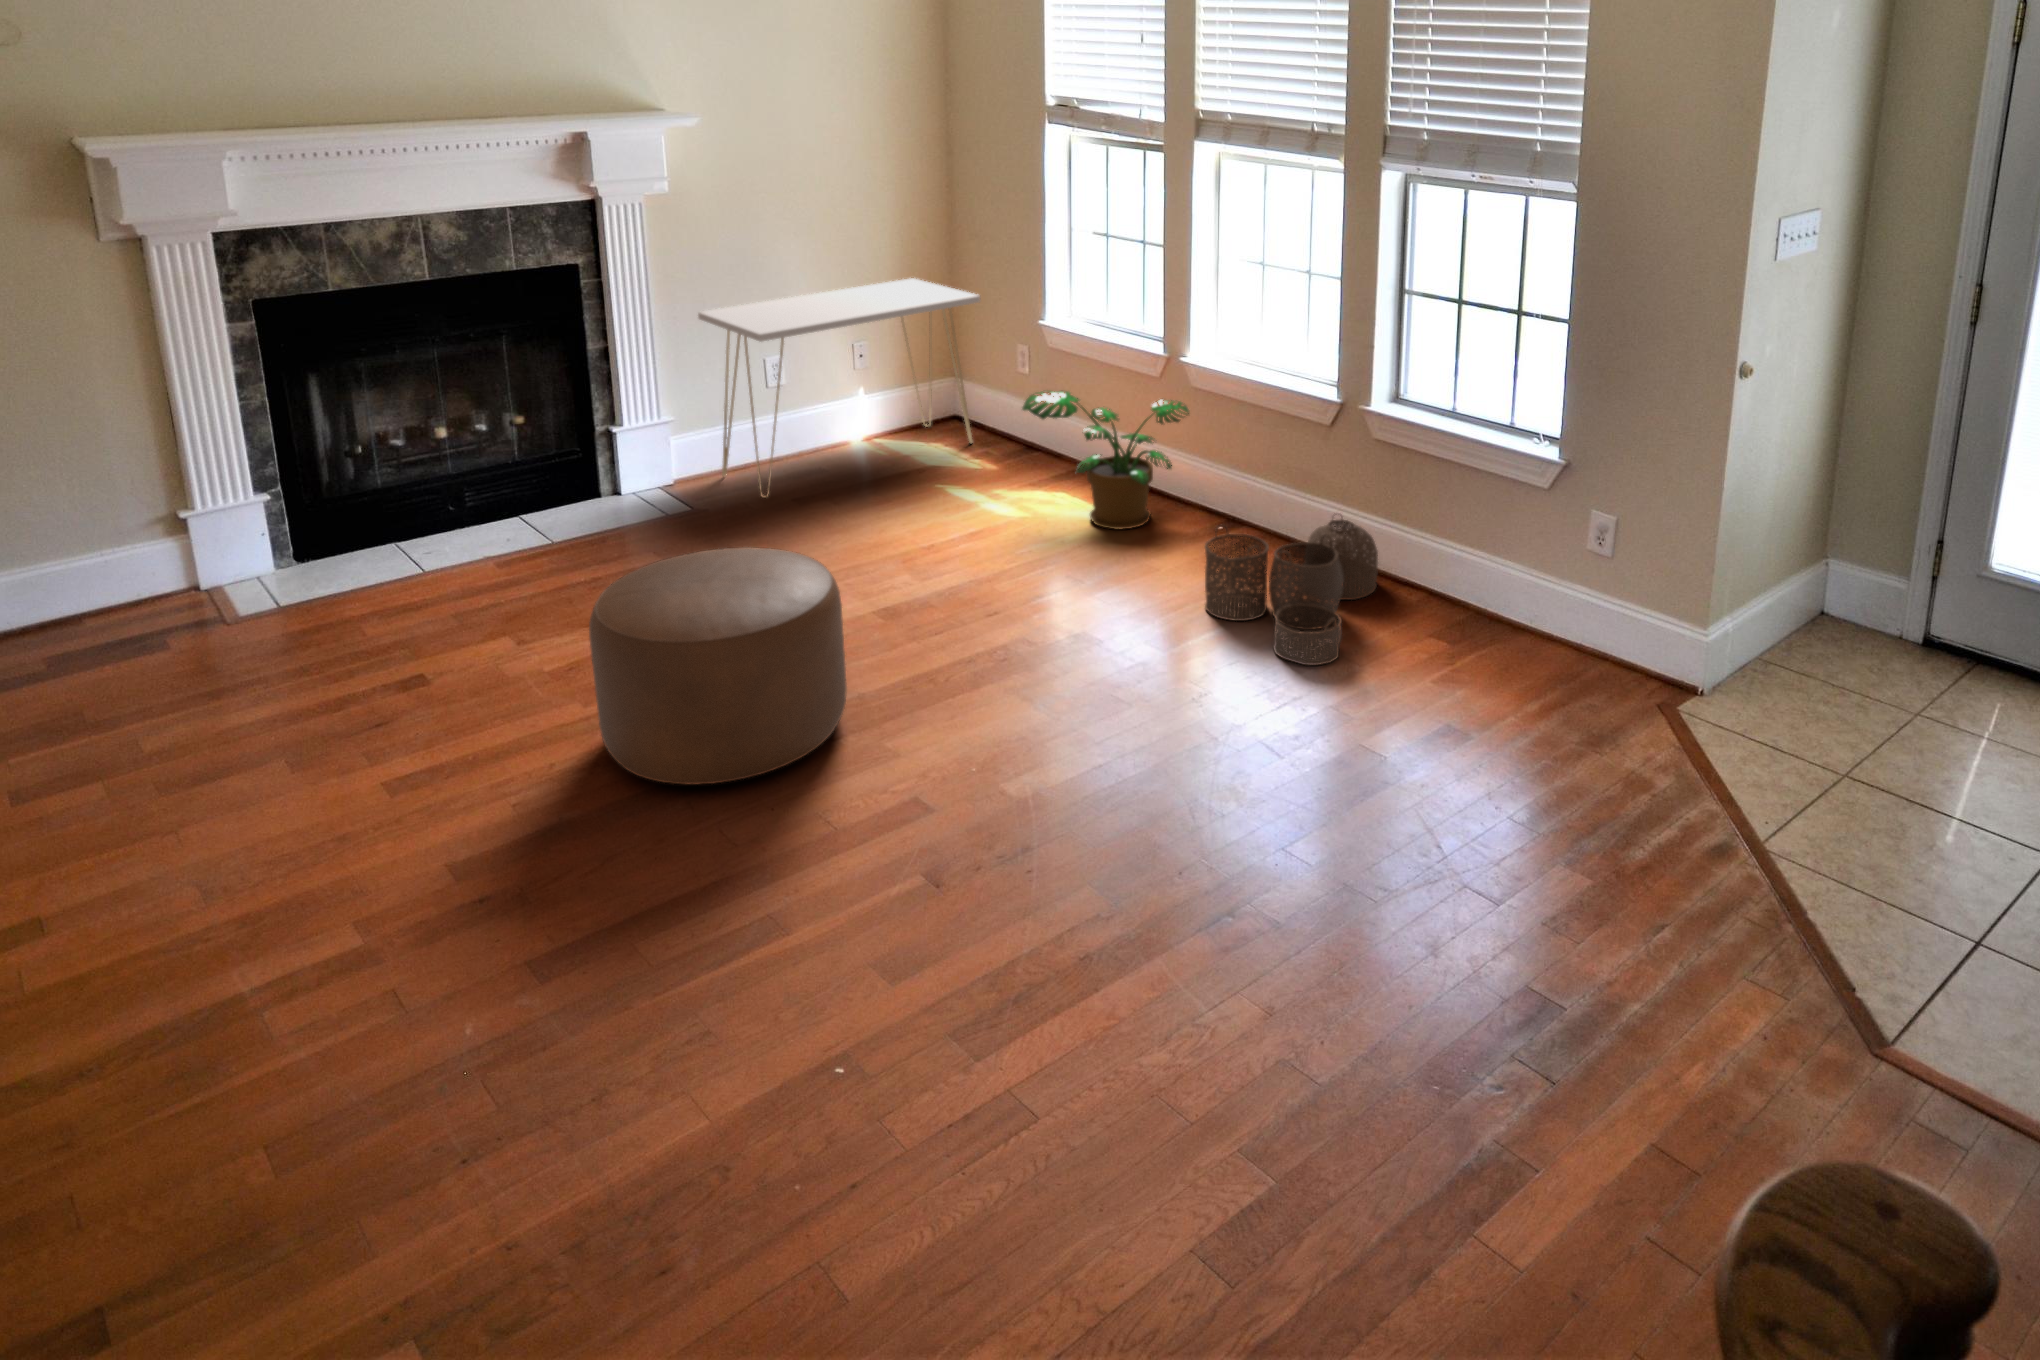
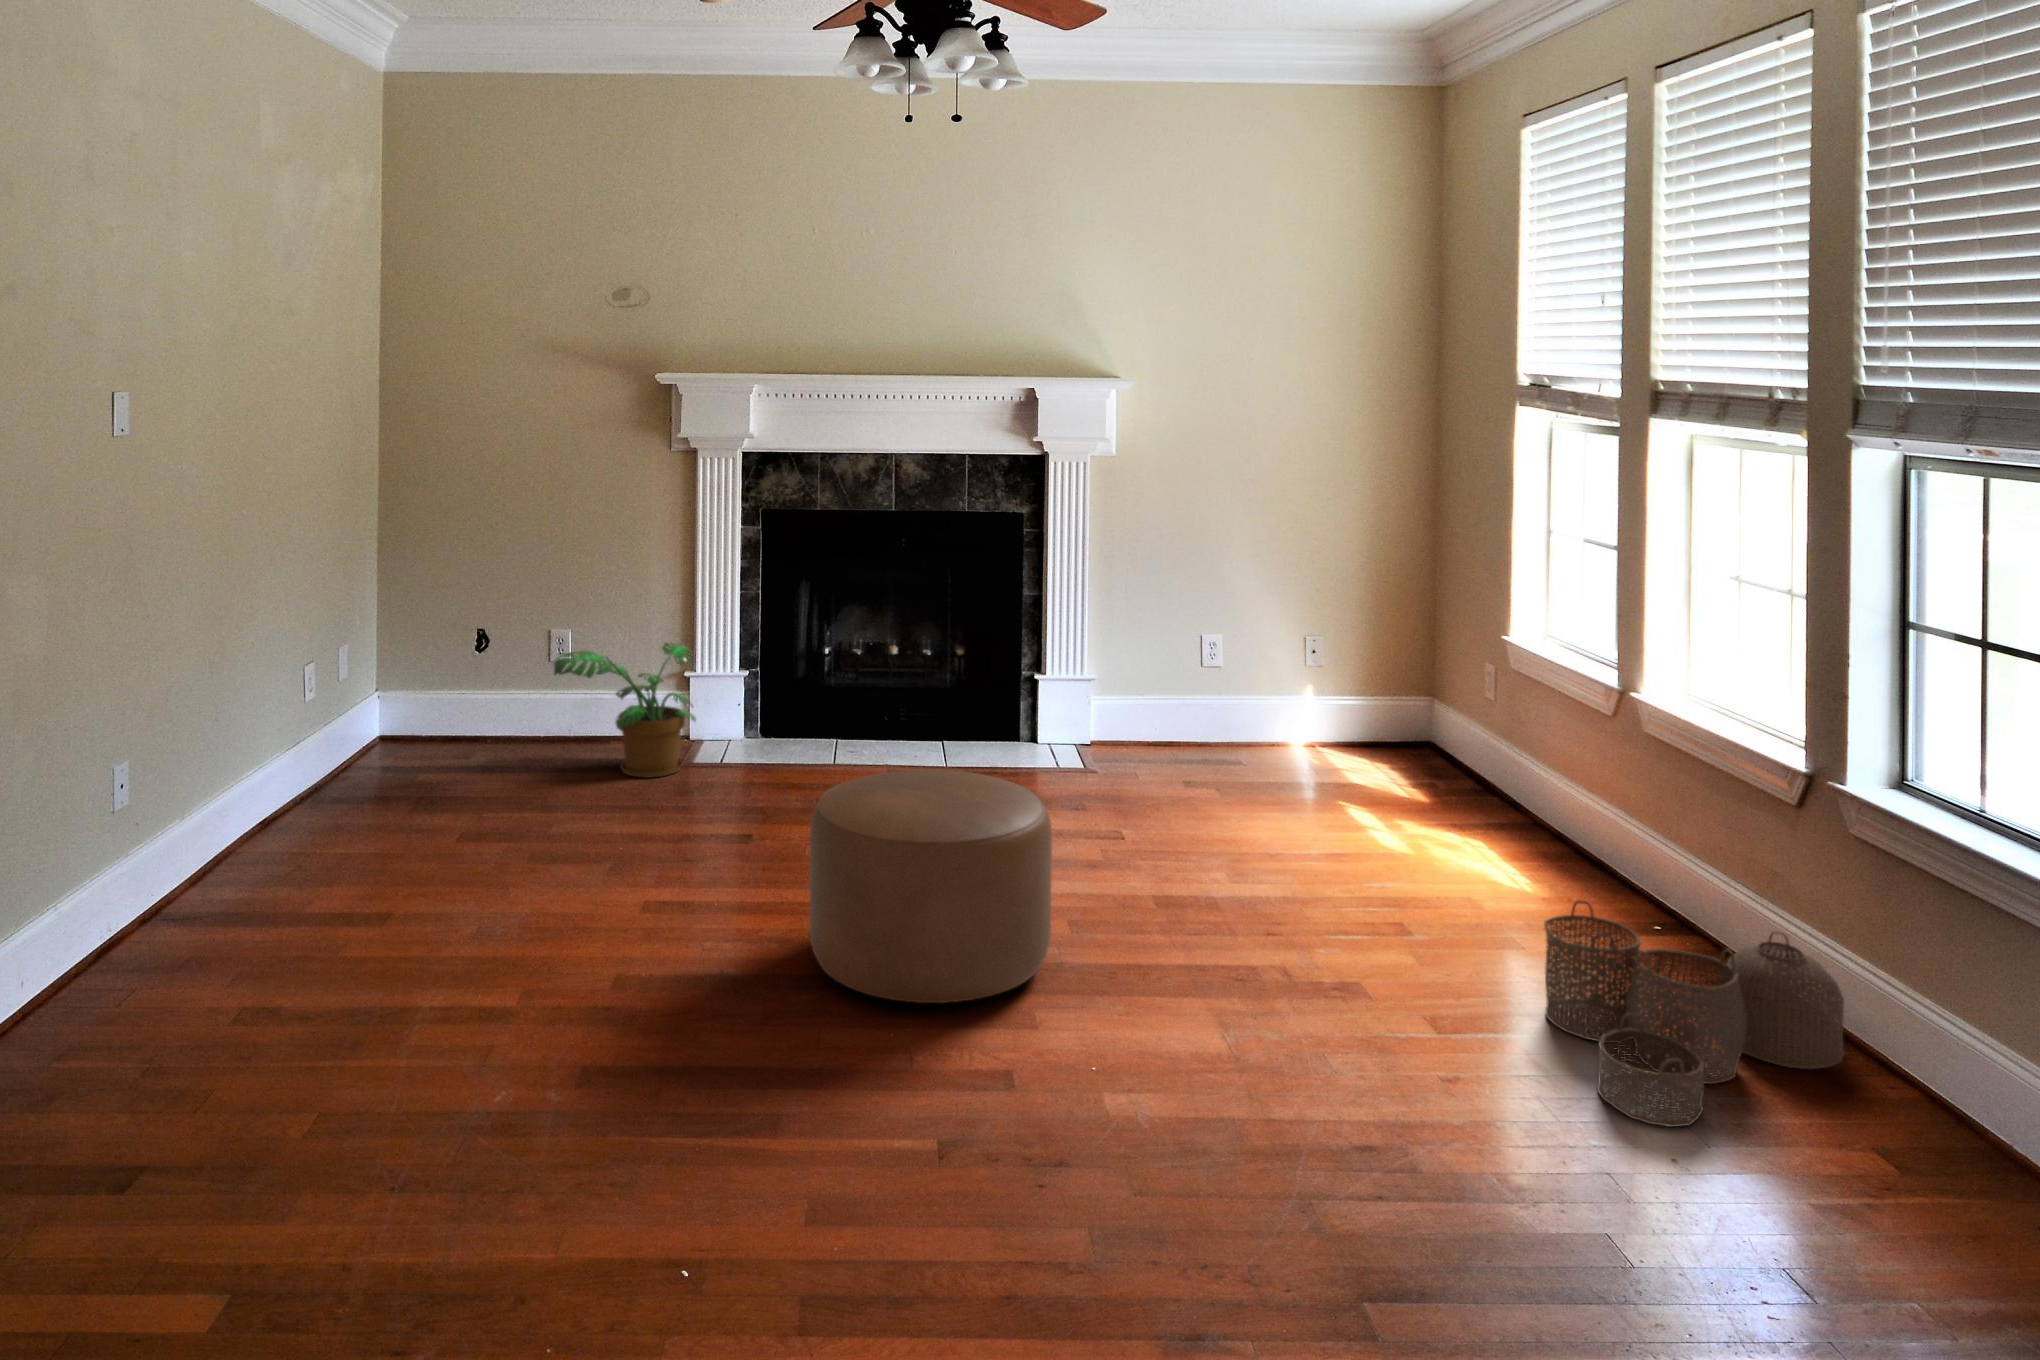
console table: present [698,278,981,498] -> none [1132,575,1432,776]
potted plant: present [1022,391,1189,529] -> present [554,643,696,778]

